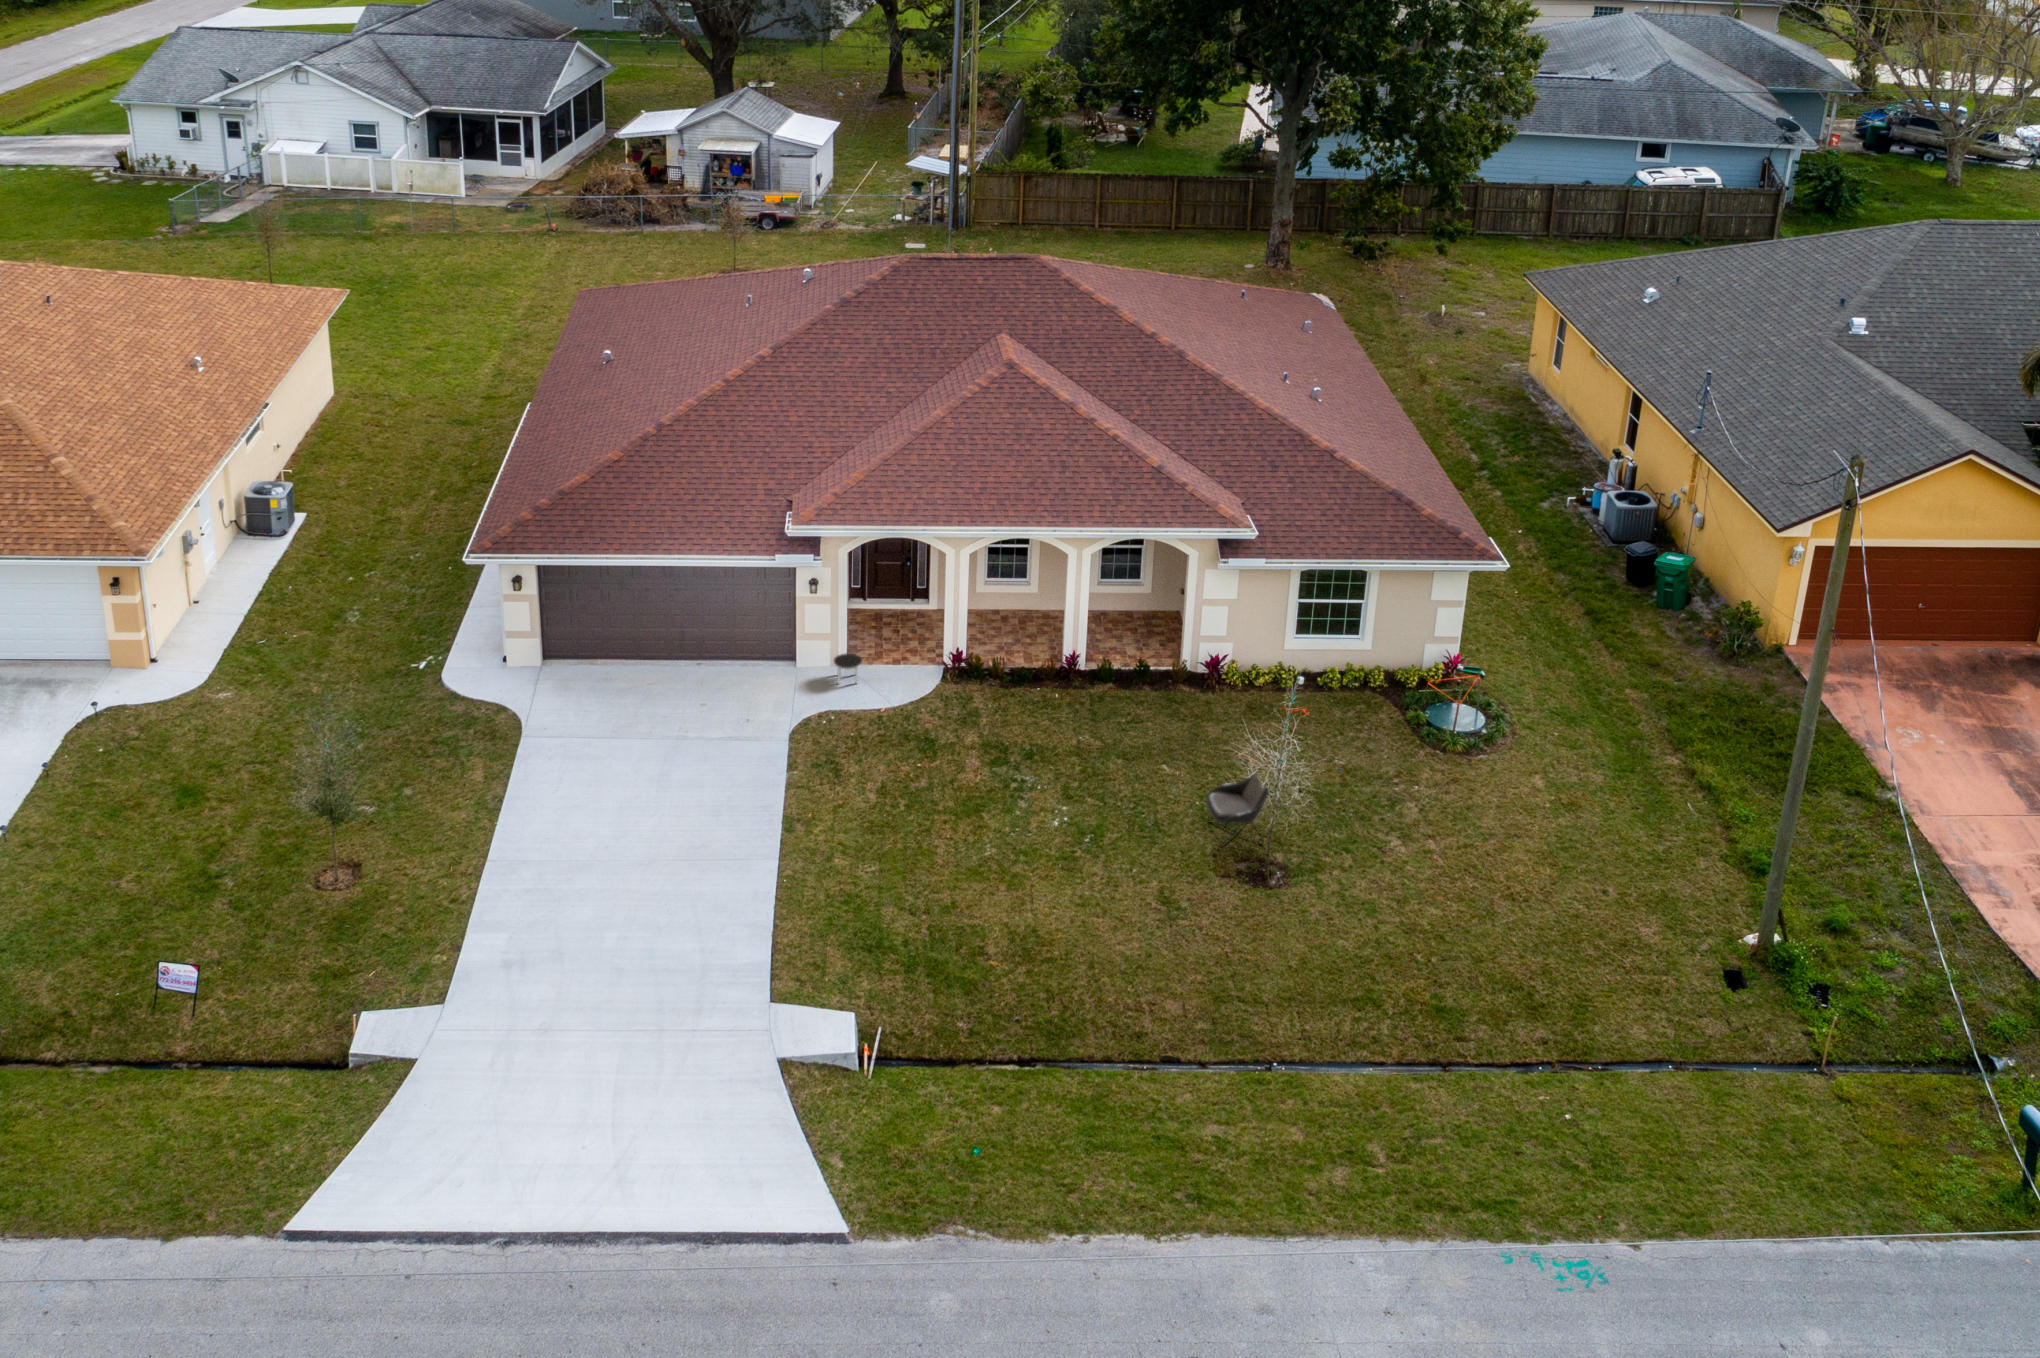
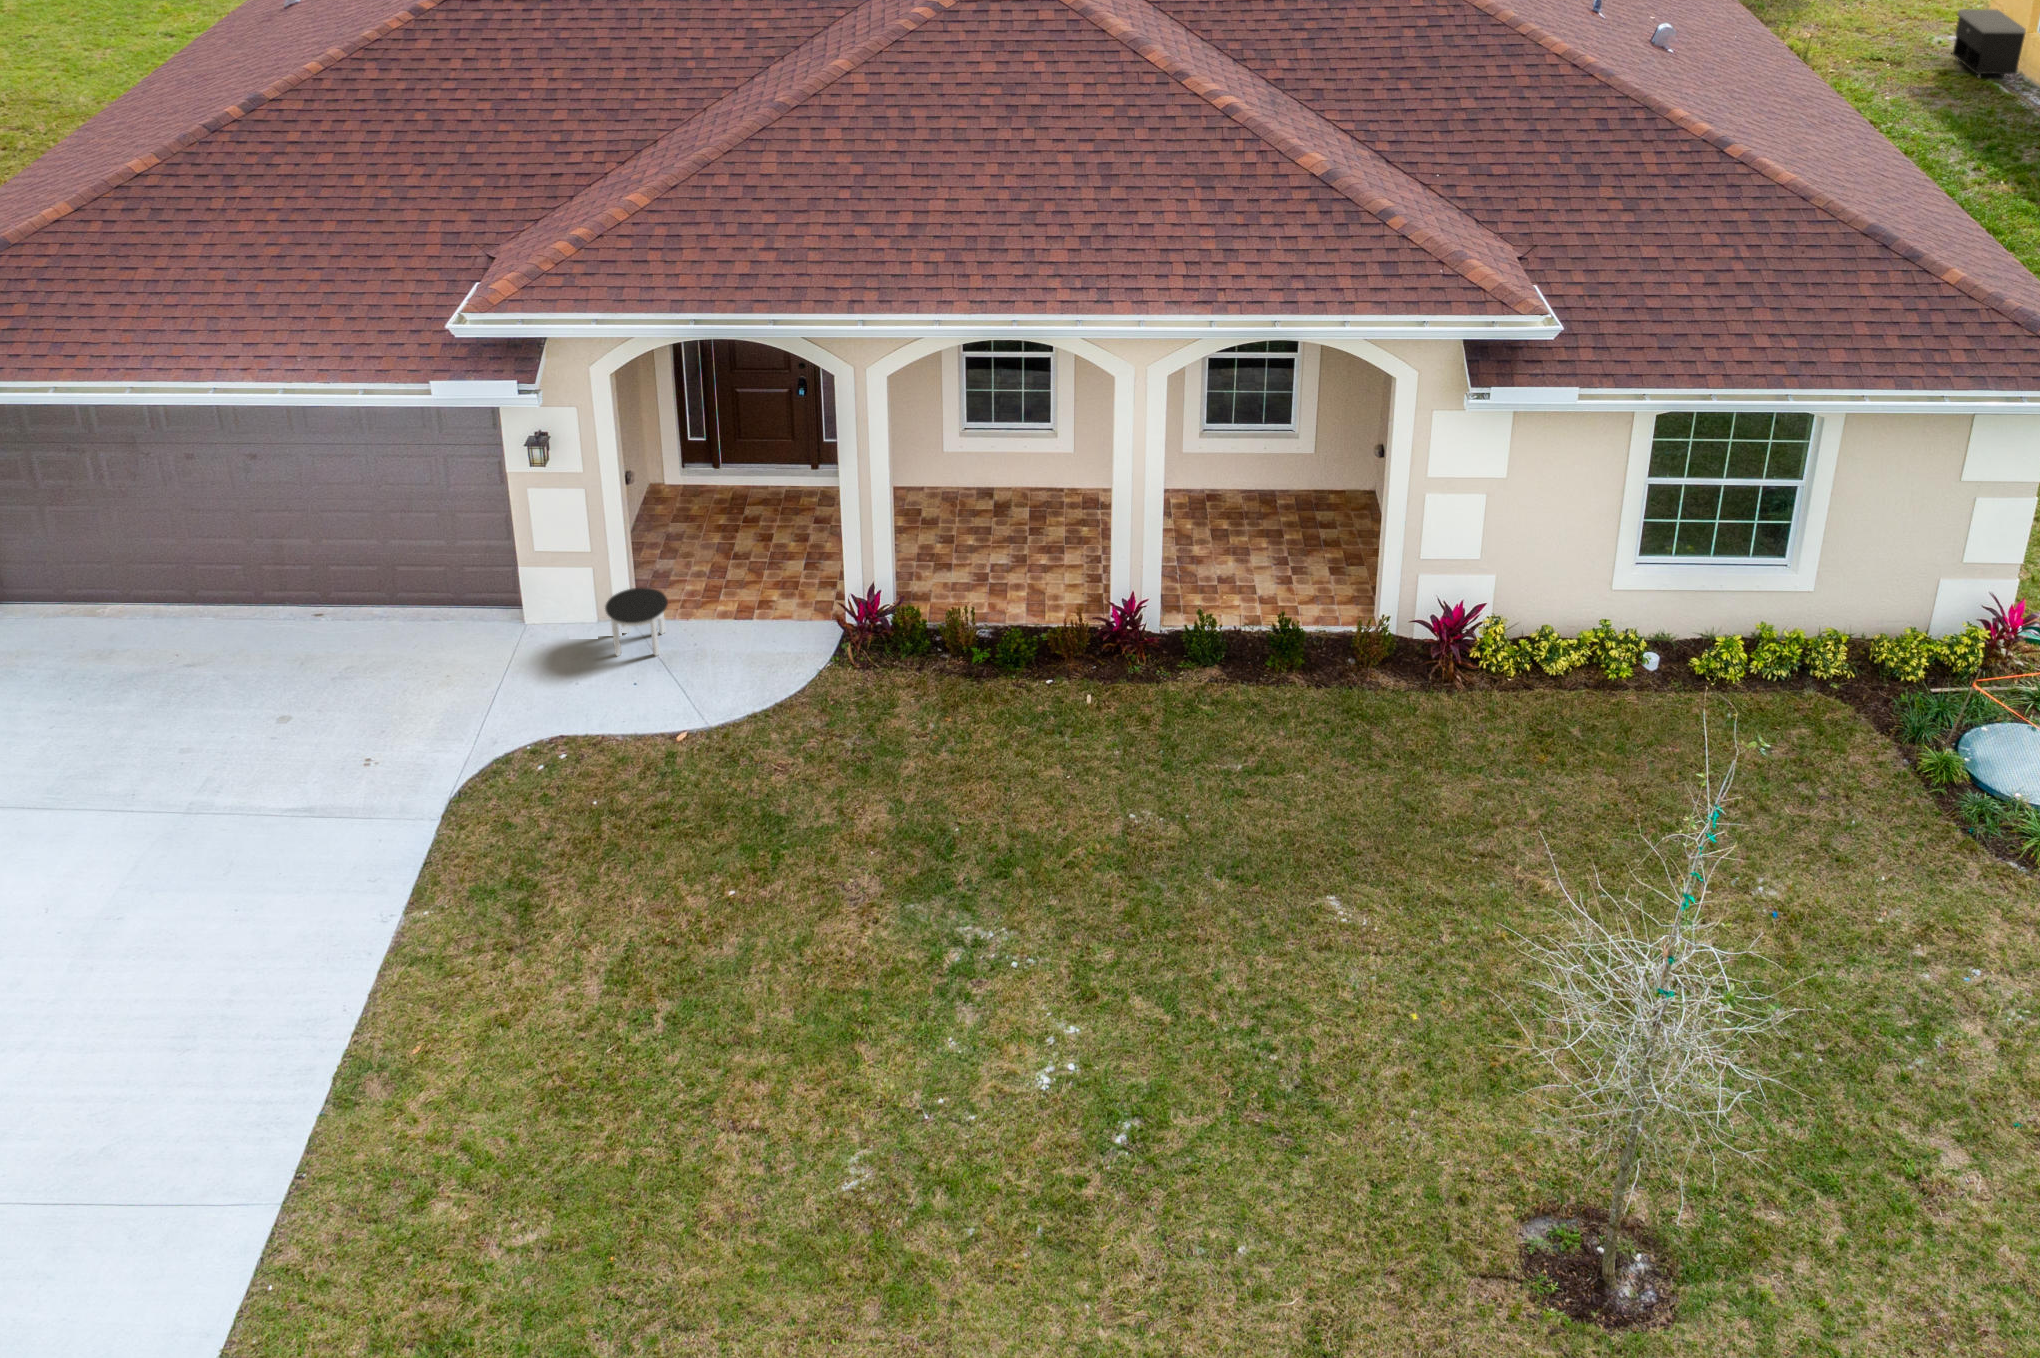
storage bench: none [1506,352,1542,393] -> present [1951,9,2026,77]
lounge chair: present [1206,772,1269,846] -> none [1435,969,1614,1178]

